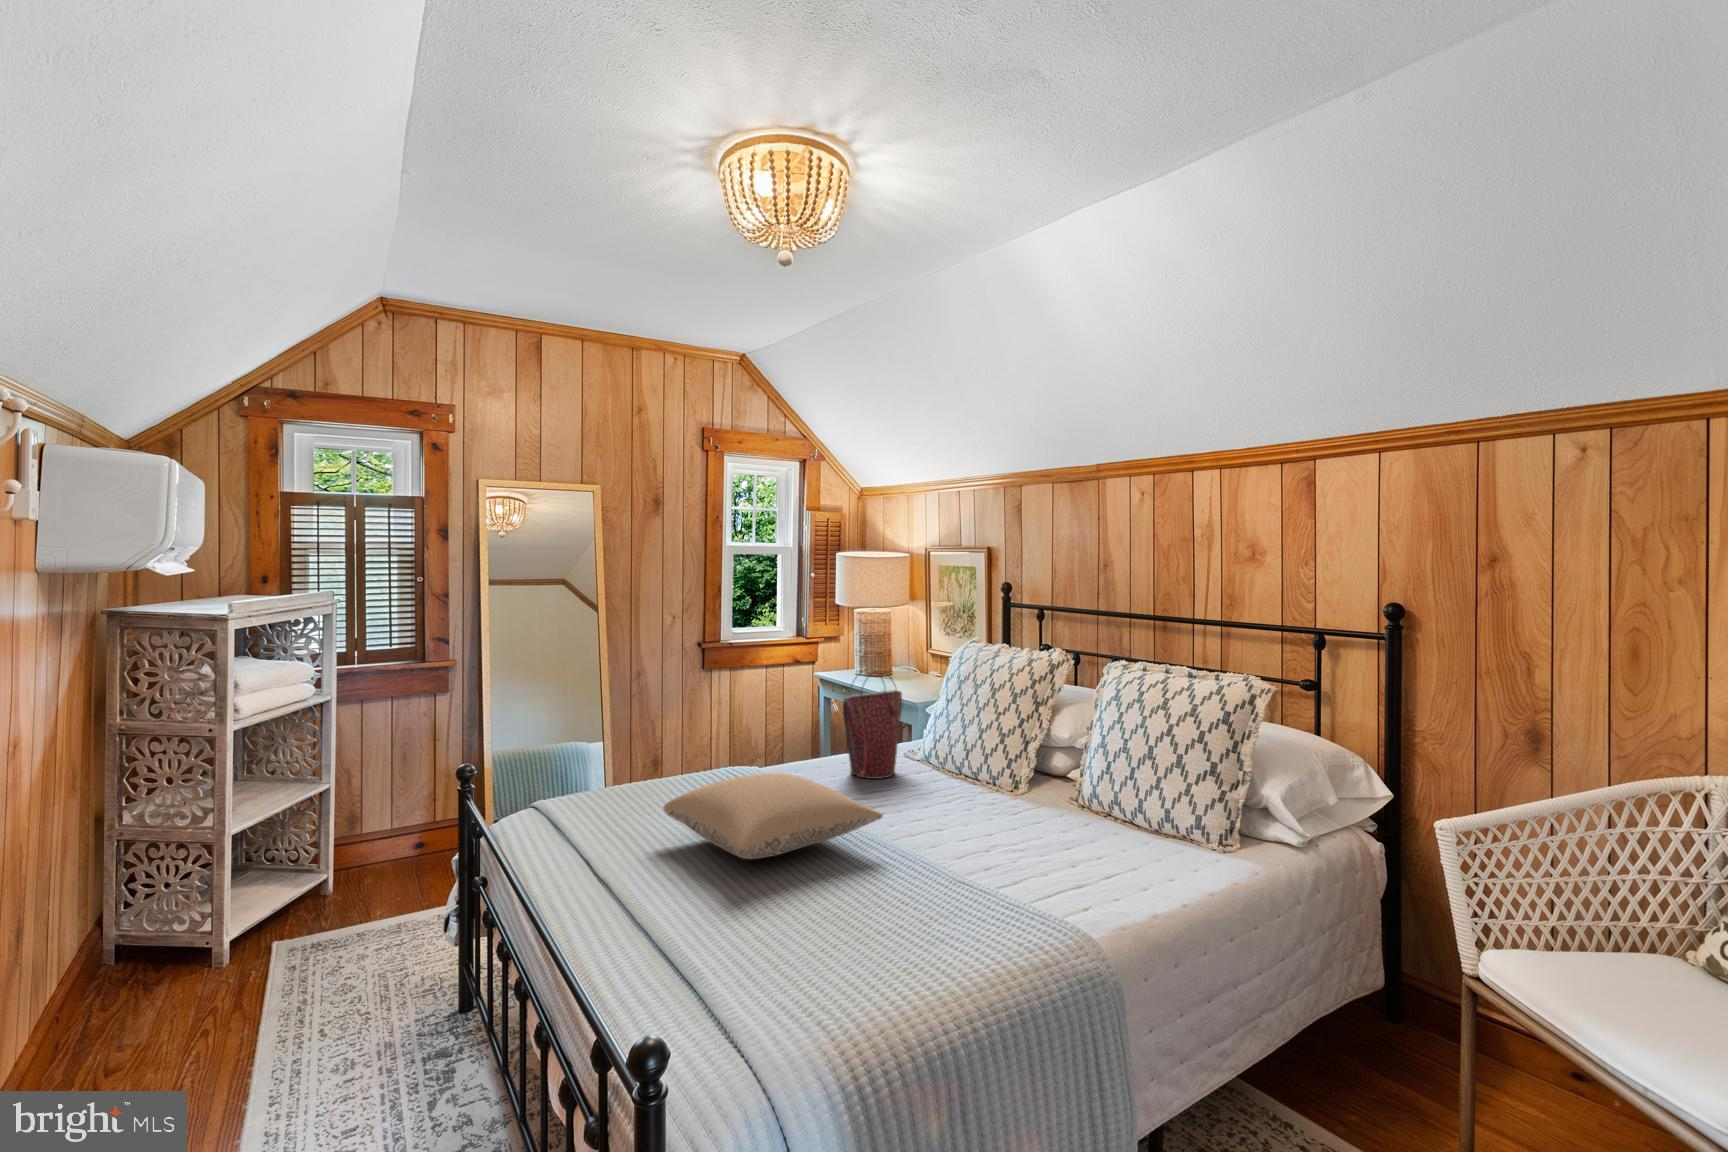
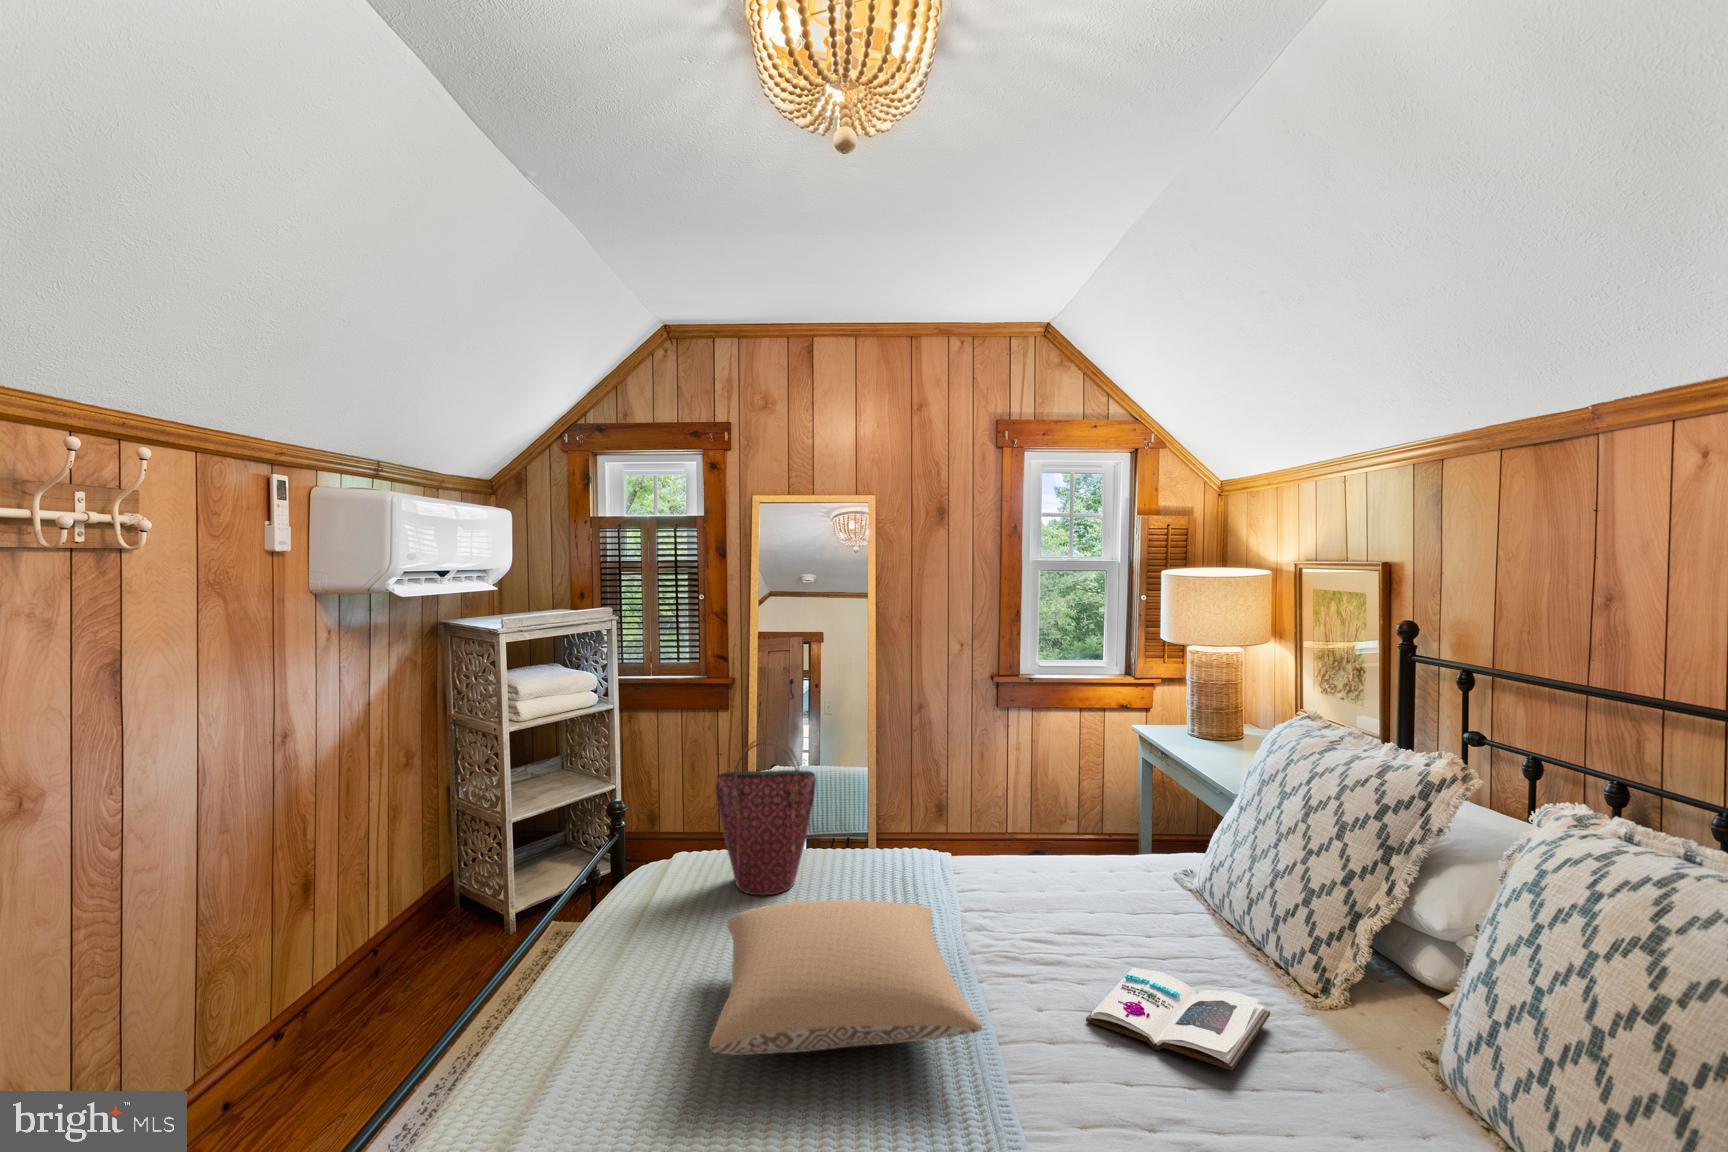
handbag: present [843,669,902,779] -> present [716,737,816,895]
book: none [911,790,998,821] -> present [1086,968,1270,1070]

